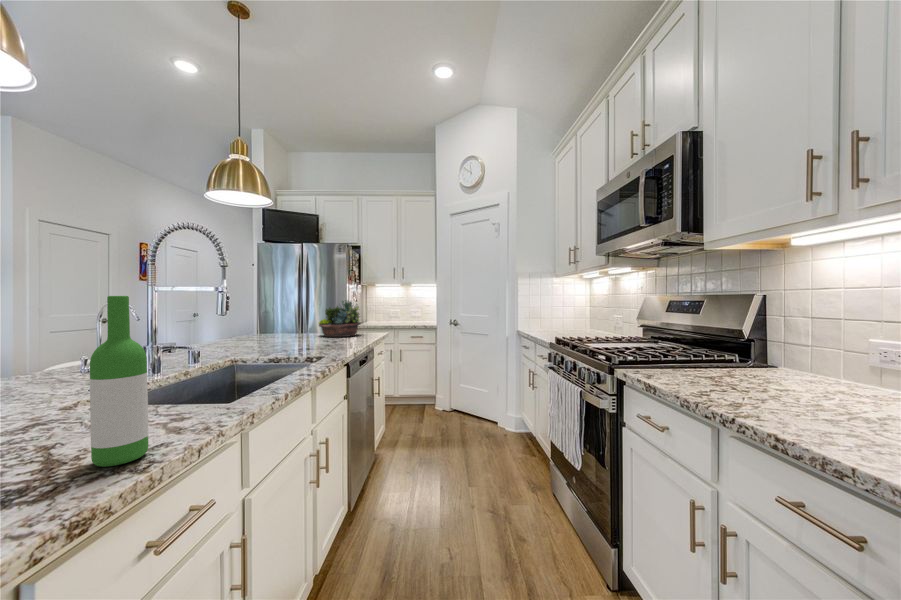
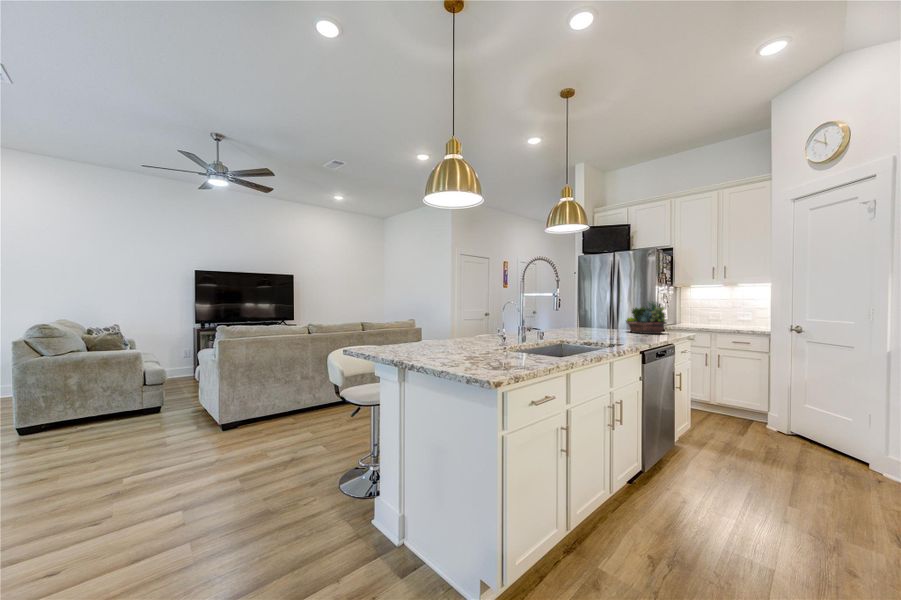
wine bottle: present [90,296,148,467] -> none [511,297,529,367]

